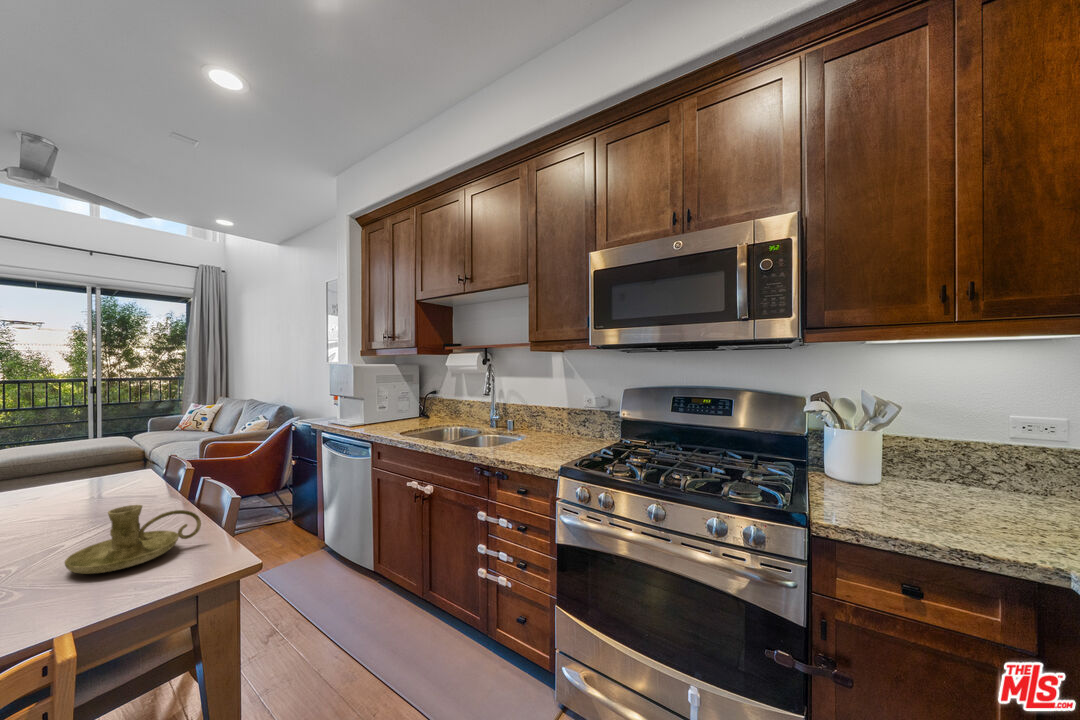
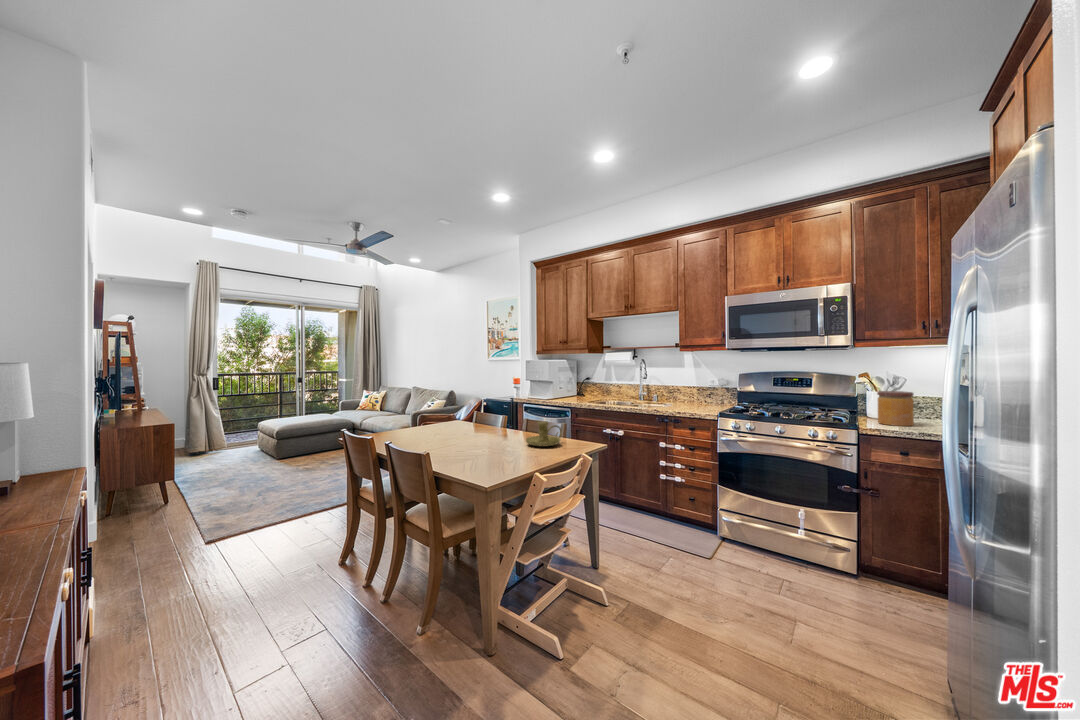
jar: none [848,432,925,516] -> present [877,391,914,426]

